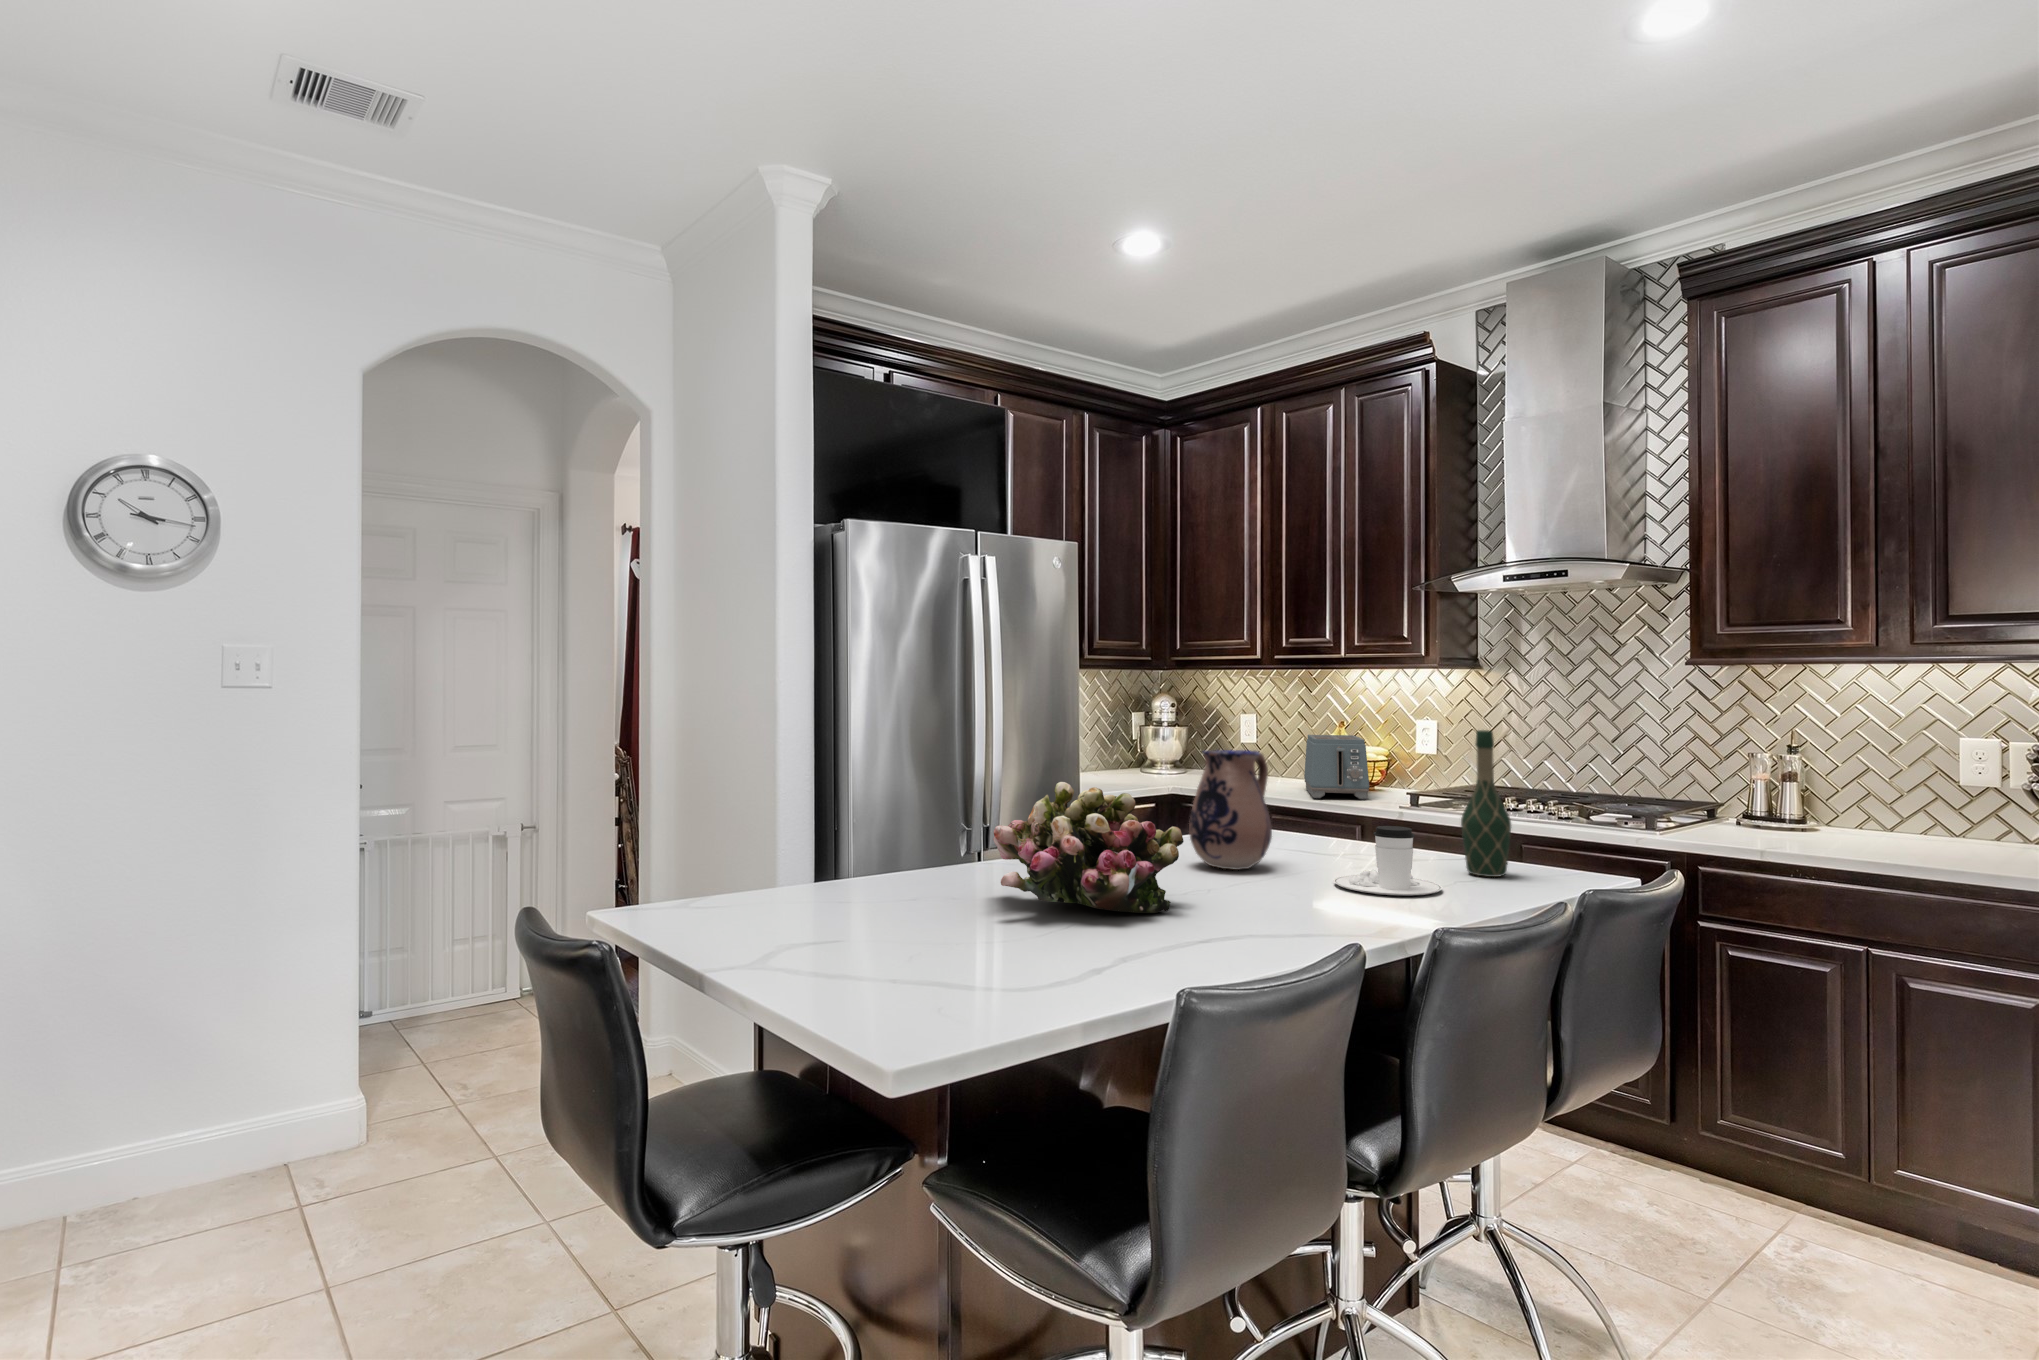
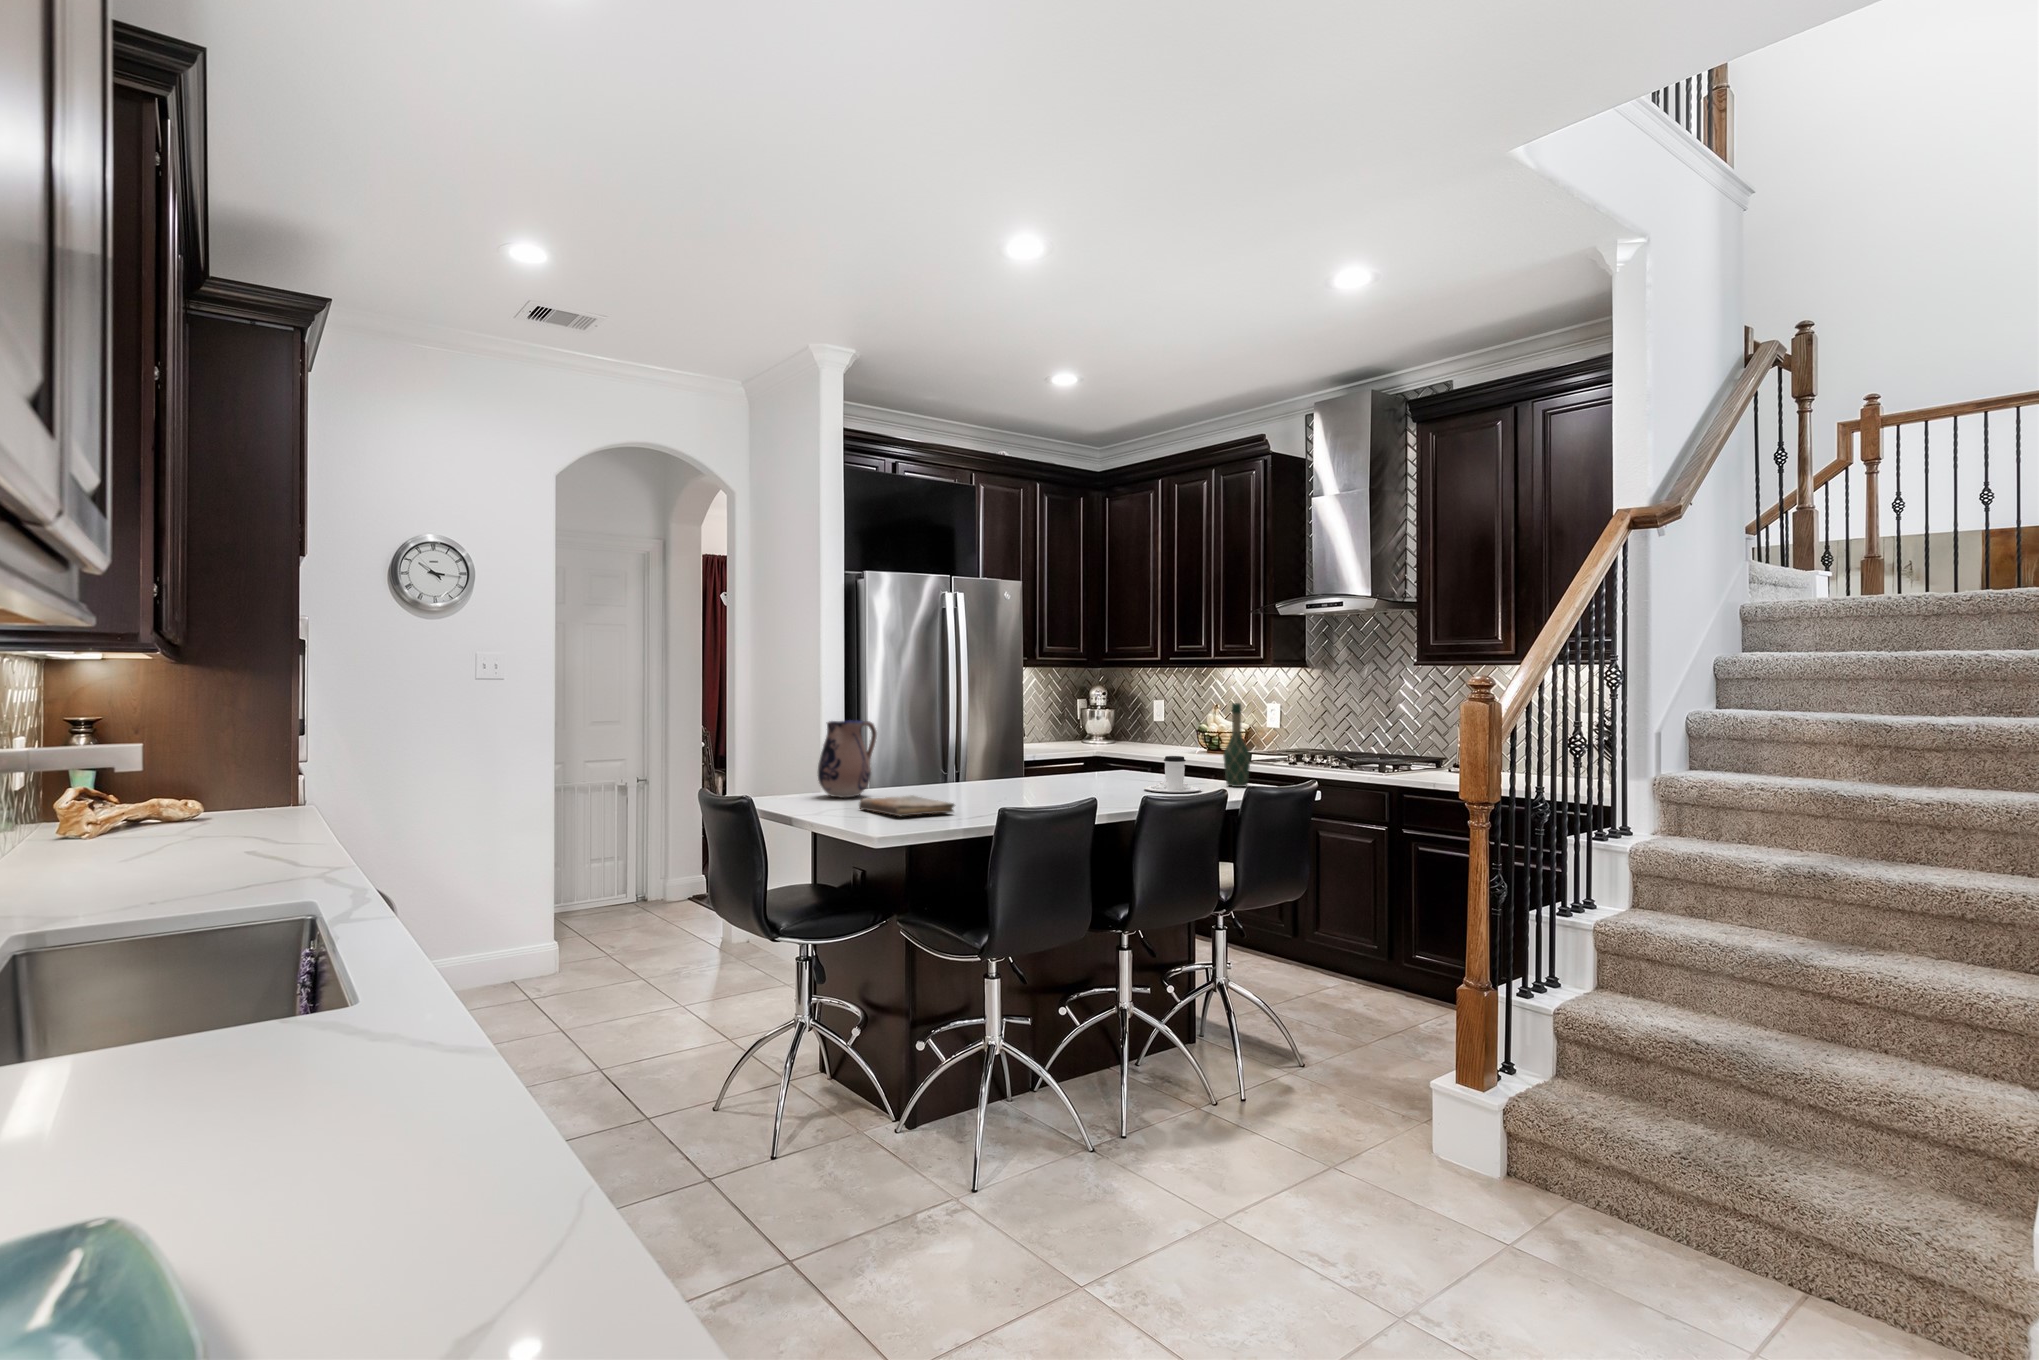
toaster: present [1304,735,1369,799] -> none [1184,713,1223,757]
ceramic pitcher: present [1189,750,1272,870] -> present [818,721,877,798]
flower arrangement: present [993,782,1184,913] -> none [949,730,1053,798]
book: none [822,921,1023,992] -> present [859,795,954,816]

